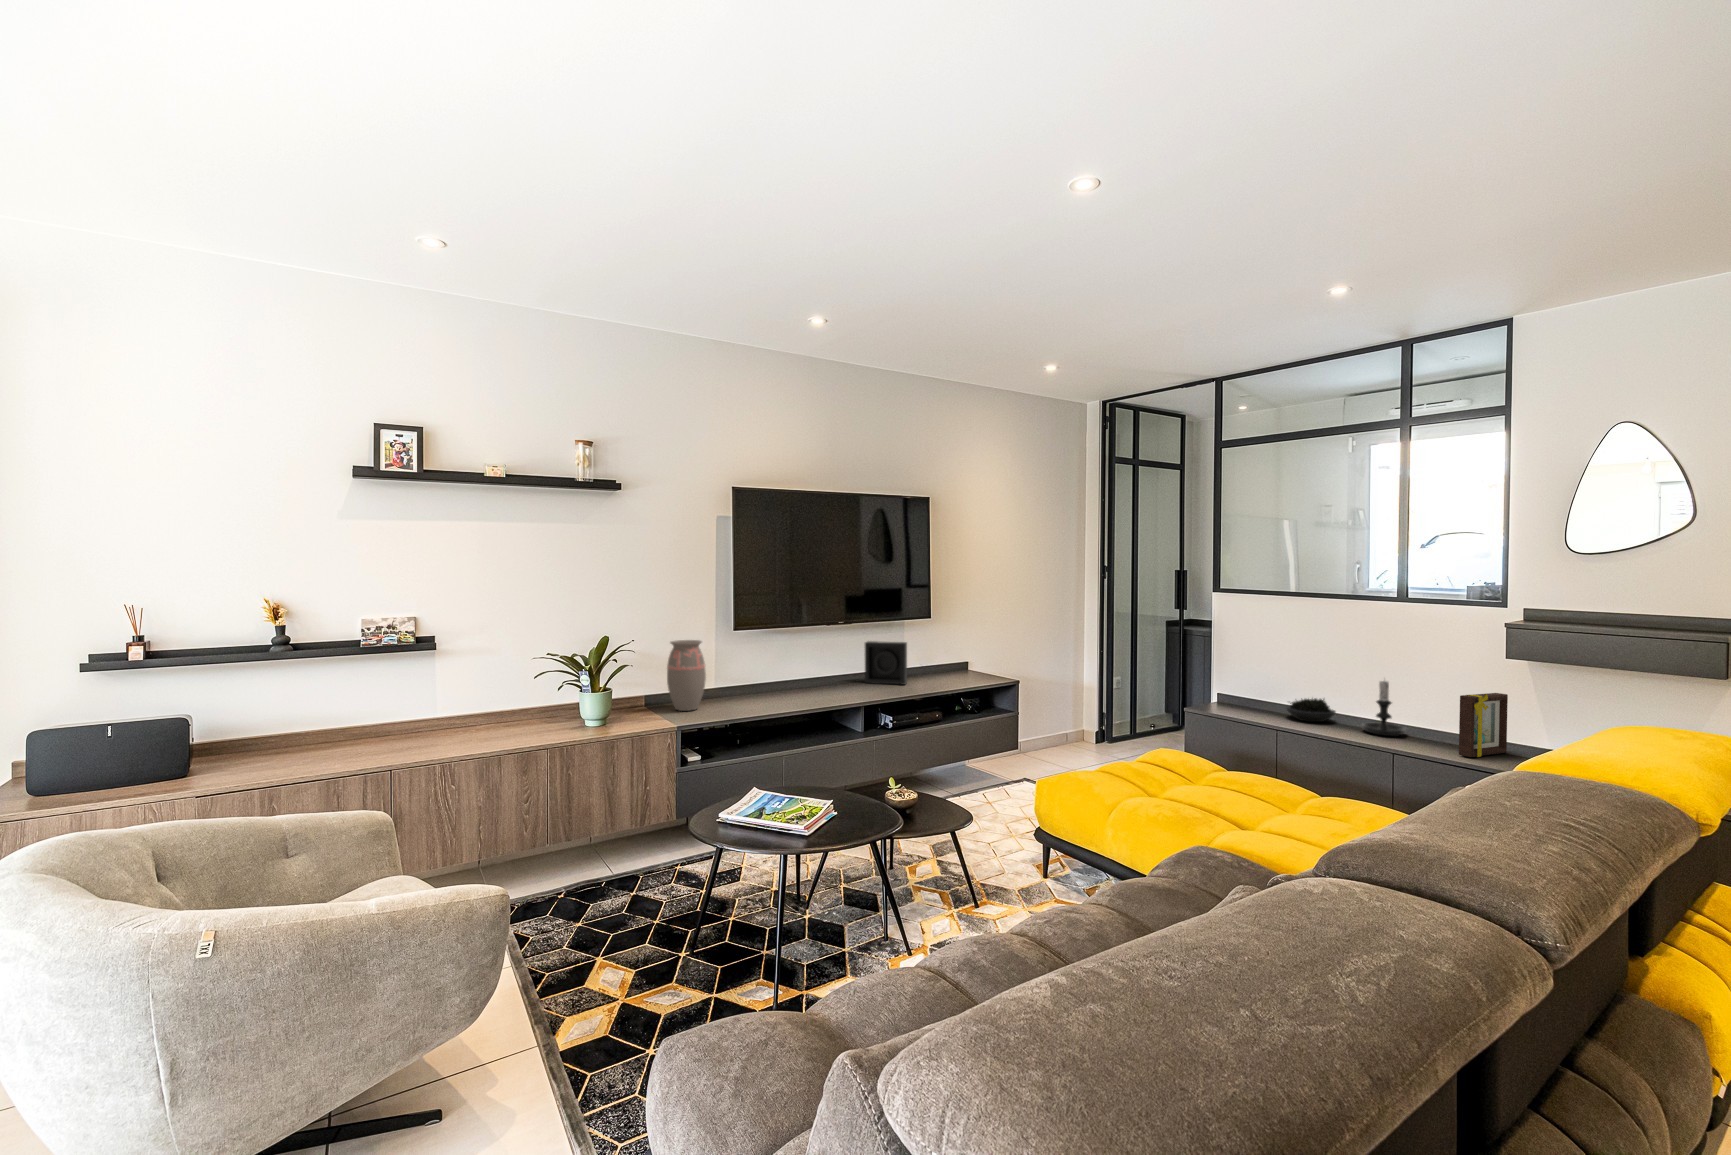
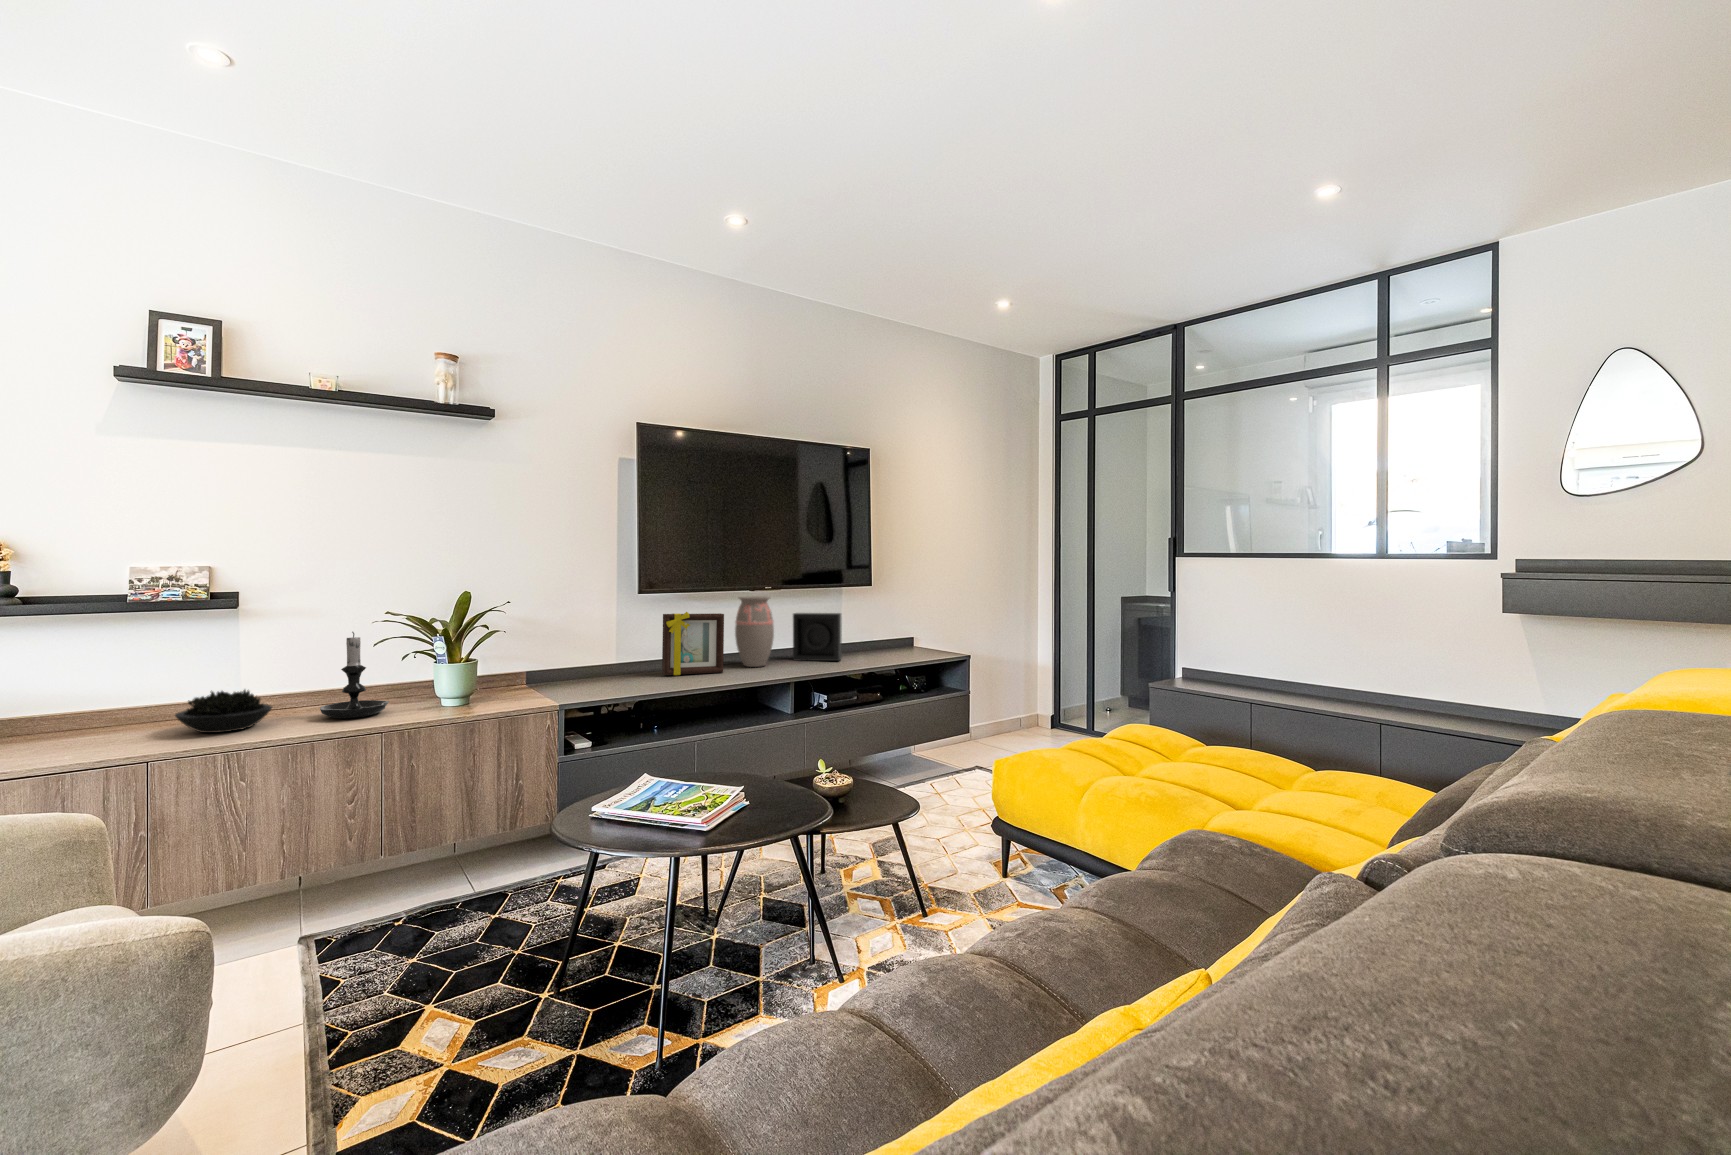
decorative vase: present [667,640,706,711] -> present [735,596,774,667]
candle holder: present [1362,681,1407,736] -> present [320,632,389,718]
picture frame: present [1459,693,1508,757] -> present [662,612,724,675]
succulent plant: present [1287,698,1336,722] -> present [175,690,272,733]

